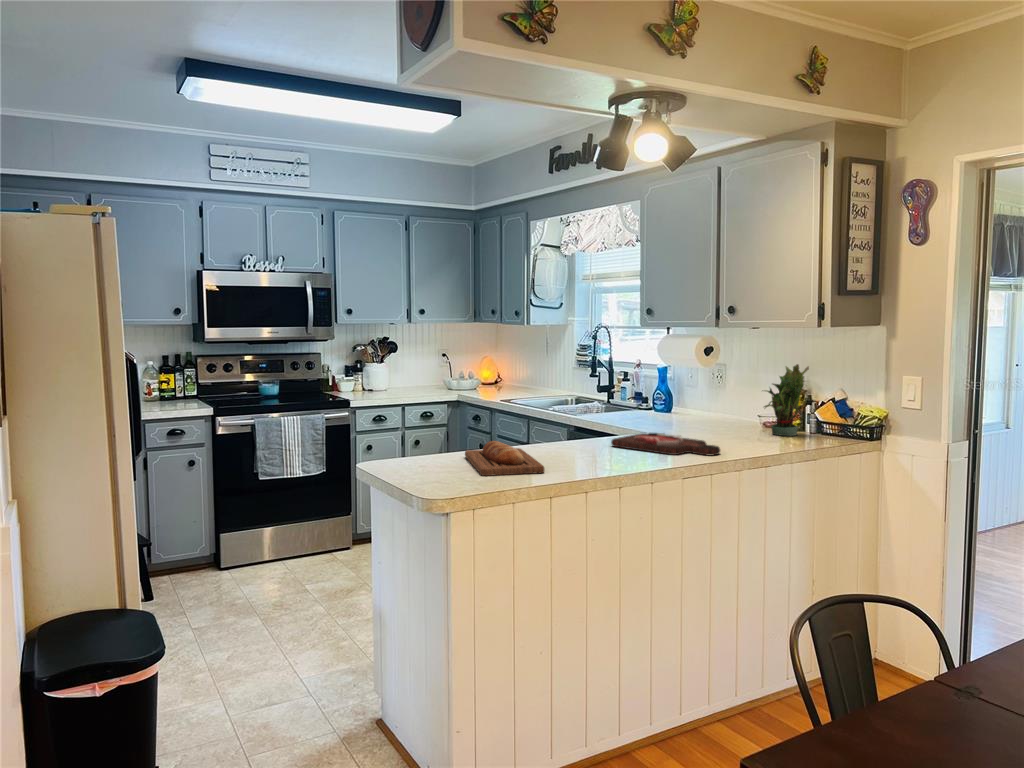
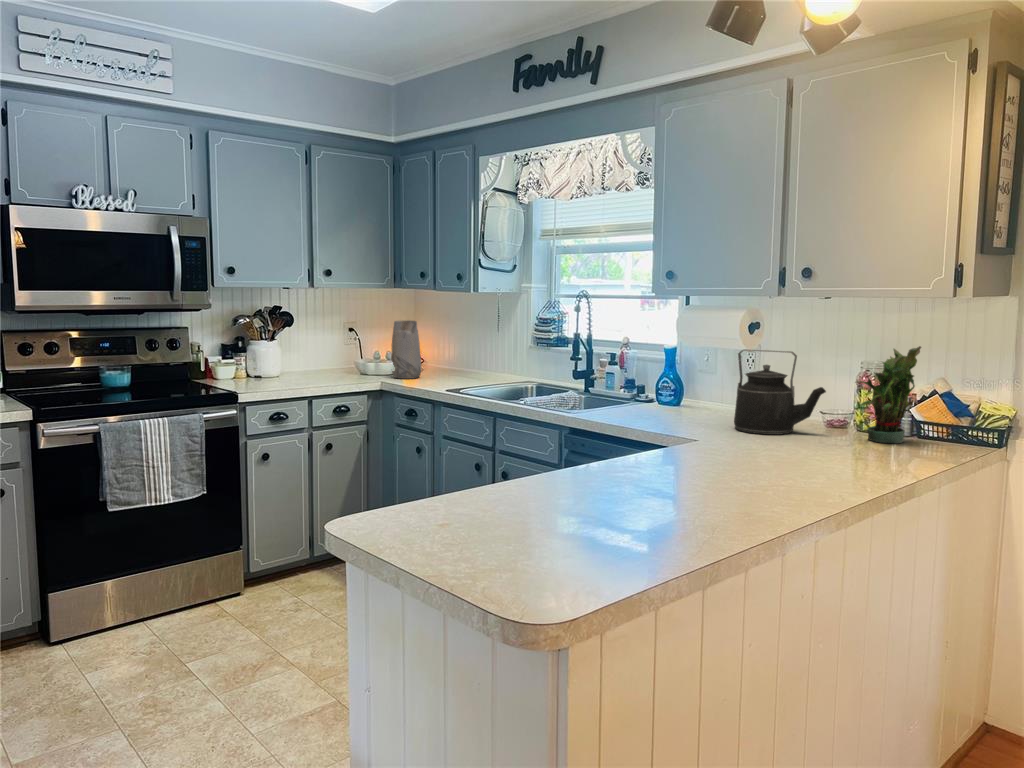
vase: none [470,347,493,393] -> present [391,320,421,379]
kettle: none [683,367,744,430] -> present [734,349,826,435]
cutting board: present [611,433,720,456] -> none [695,446,871,486]
bread loaf: present [465,441,544,476] -> none [502,477,675,551]

